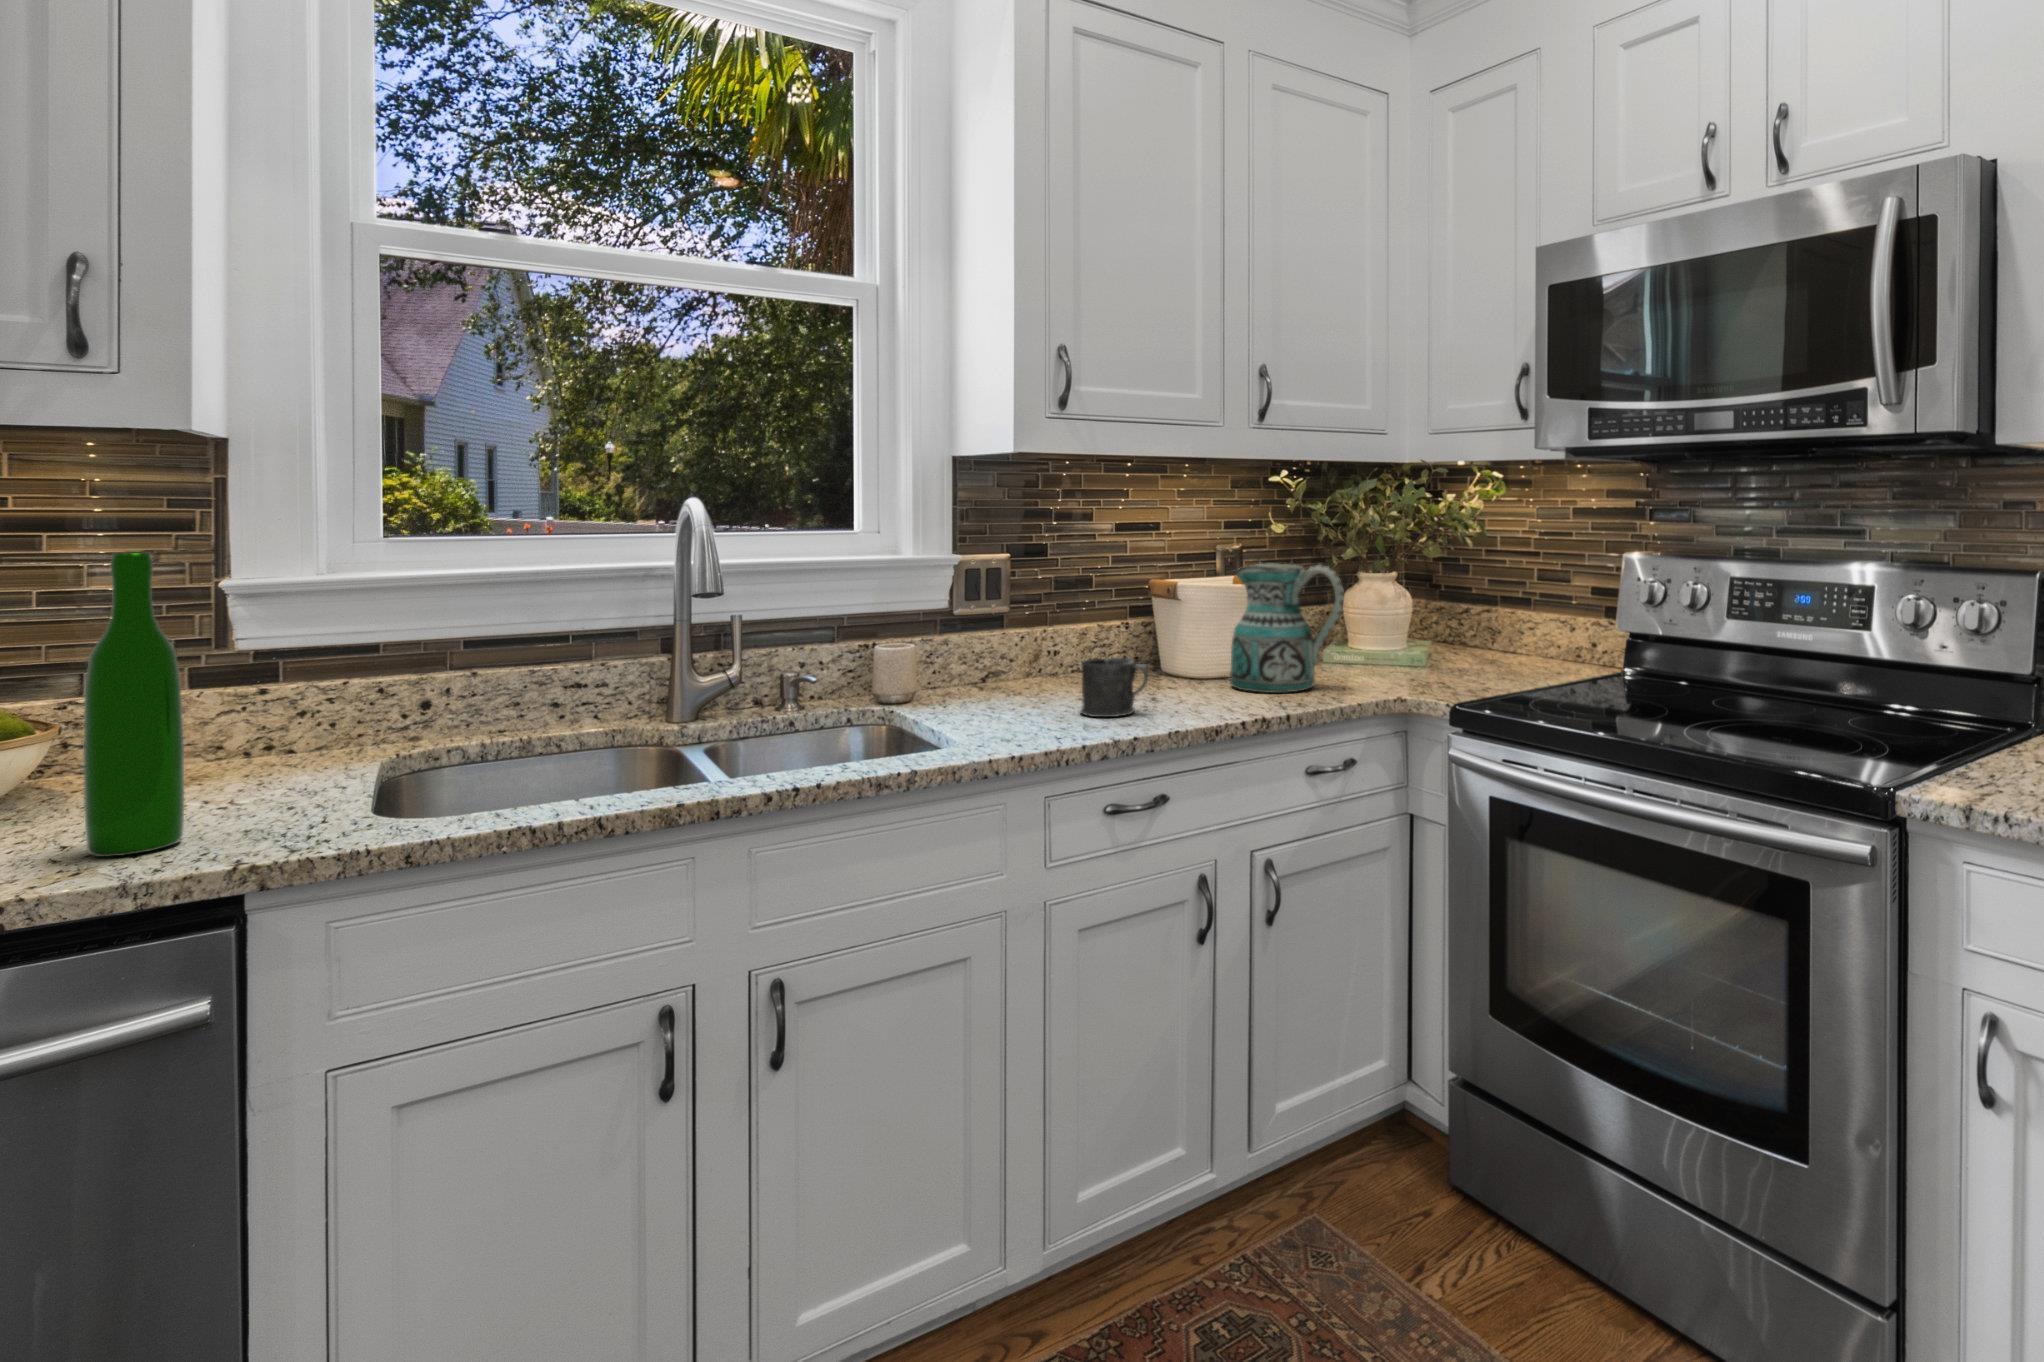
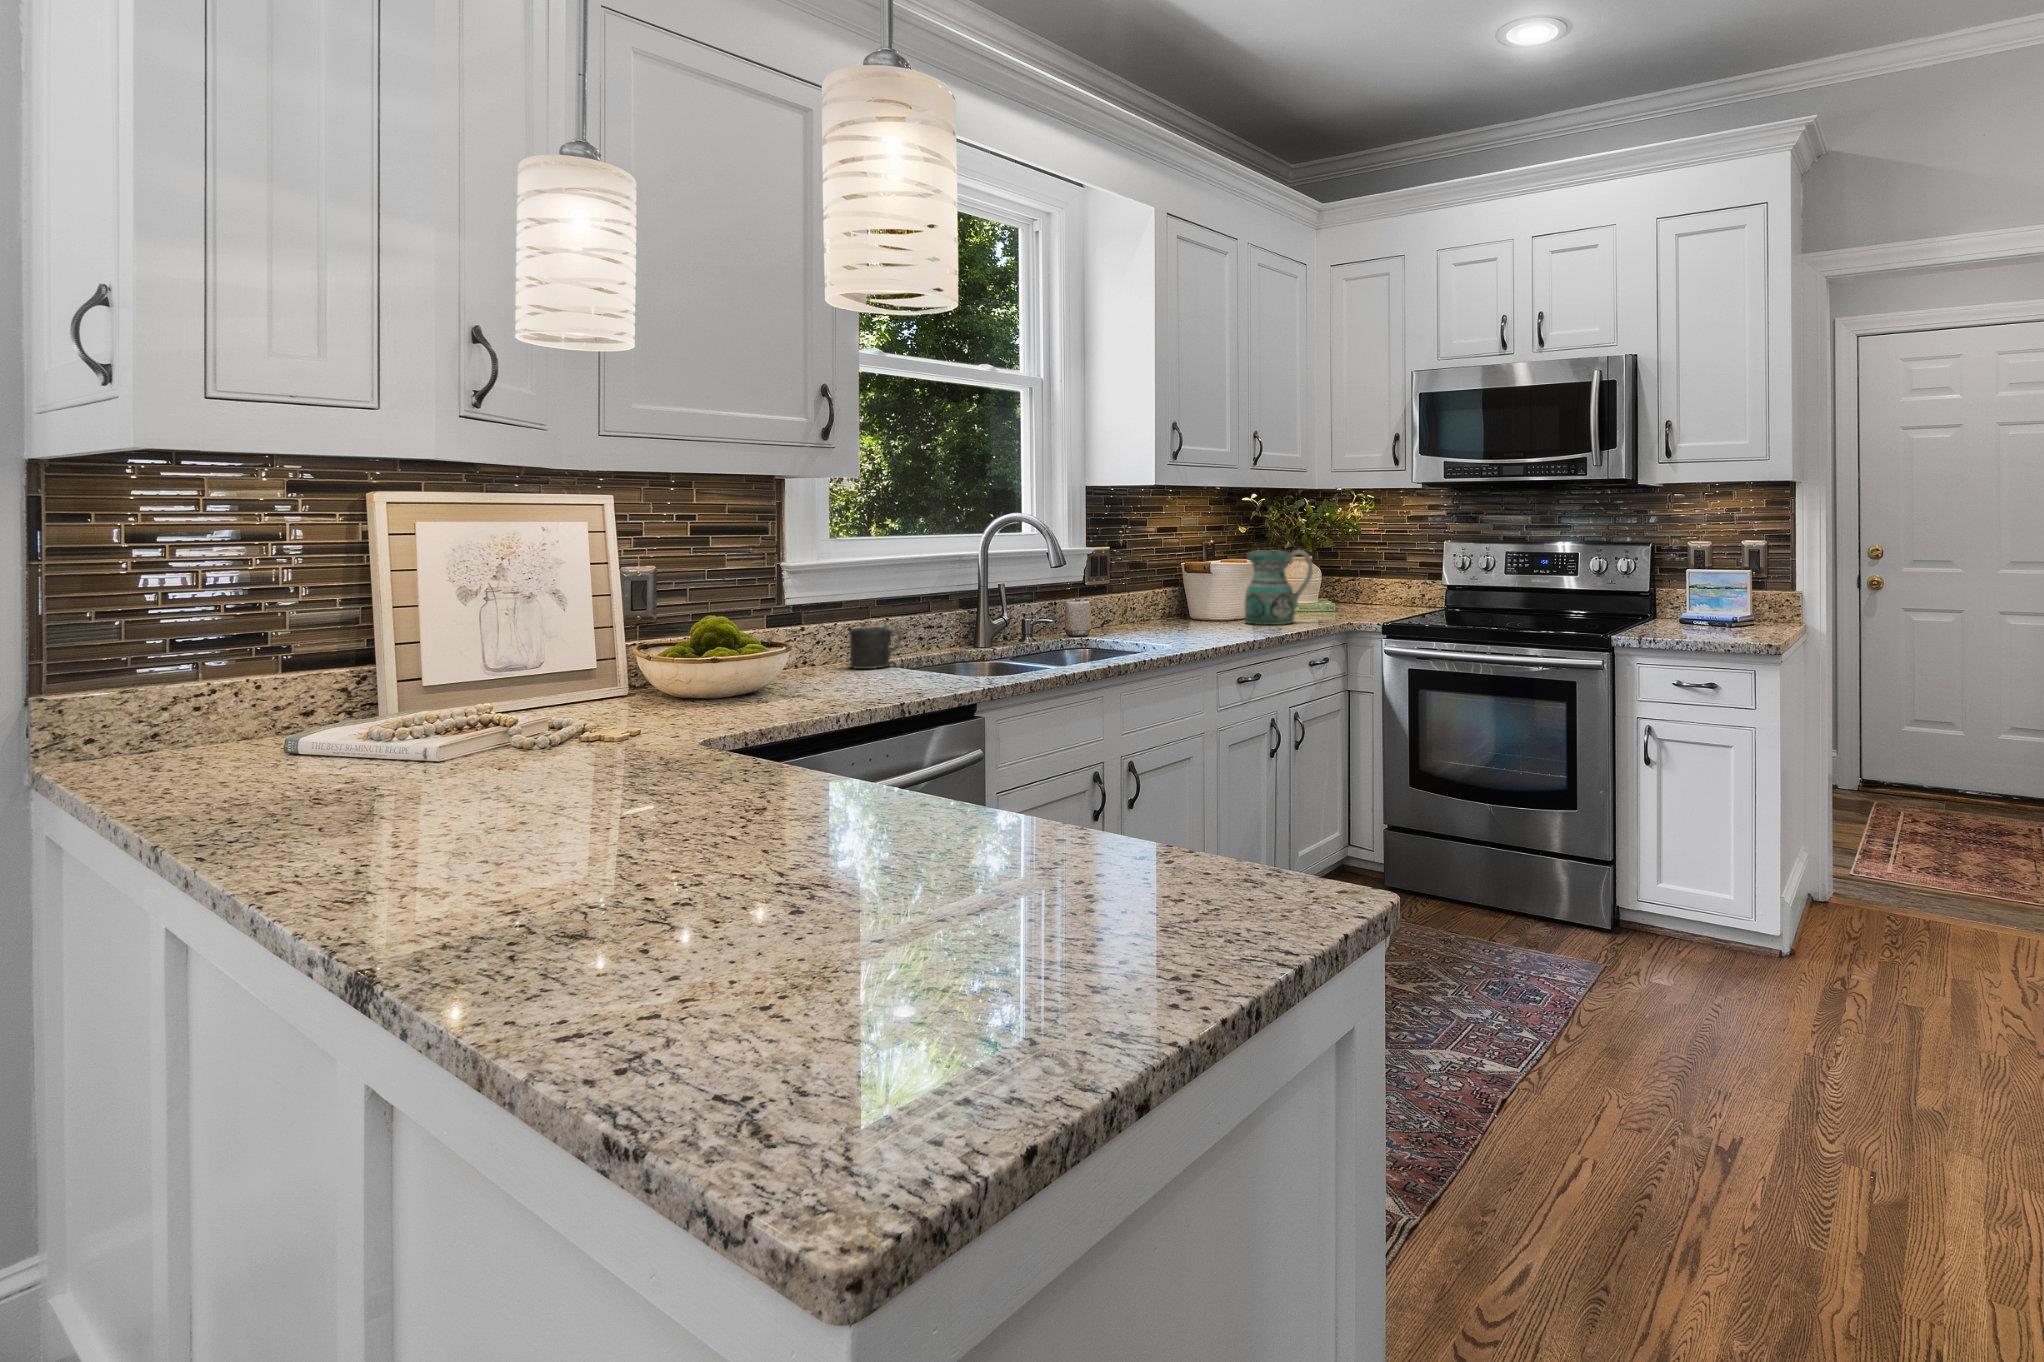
wine bottle: present [83,553,184,857] -> none [924,542,958,684]
mug: present [1080,658,1148,717] -> present [849,627,901,669]

